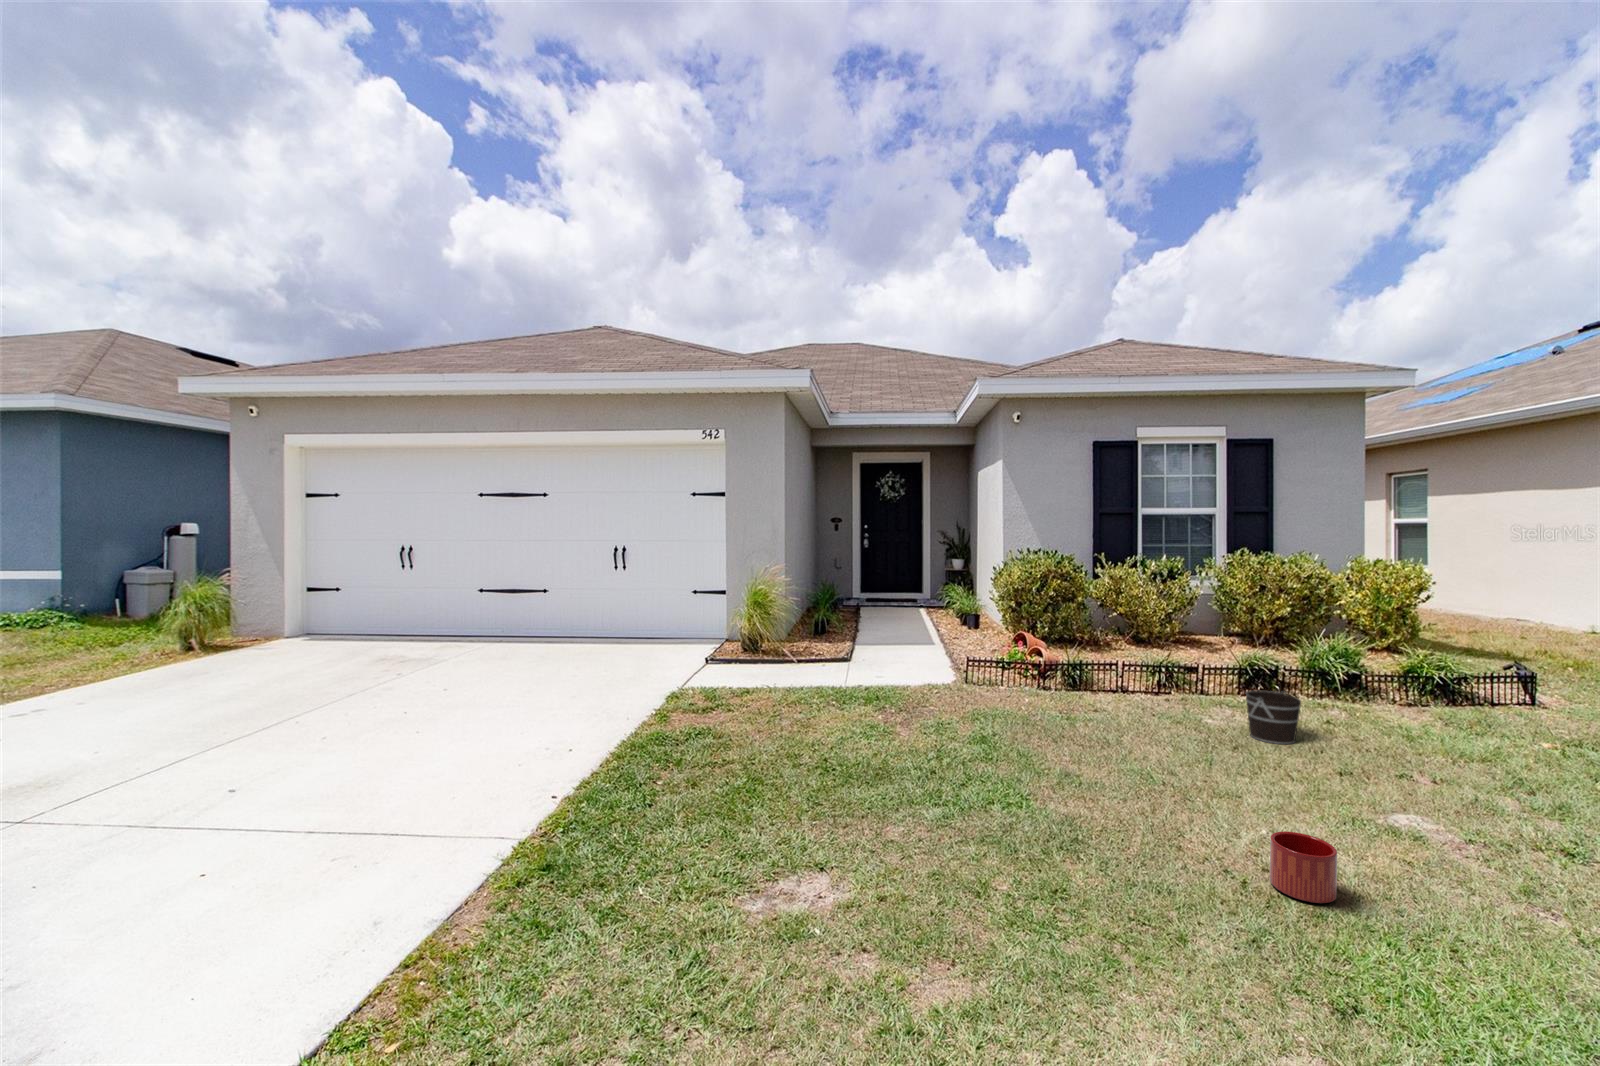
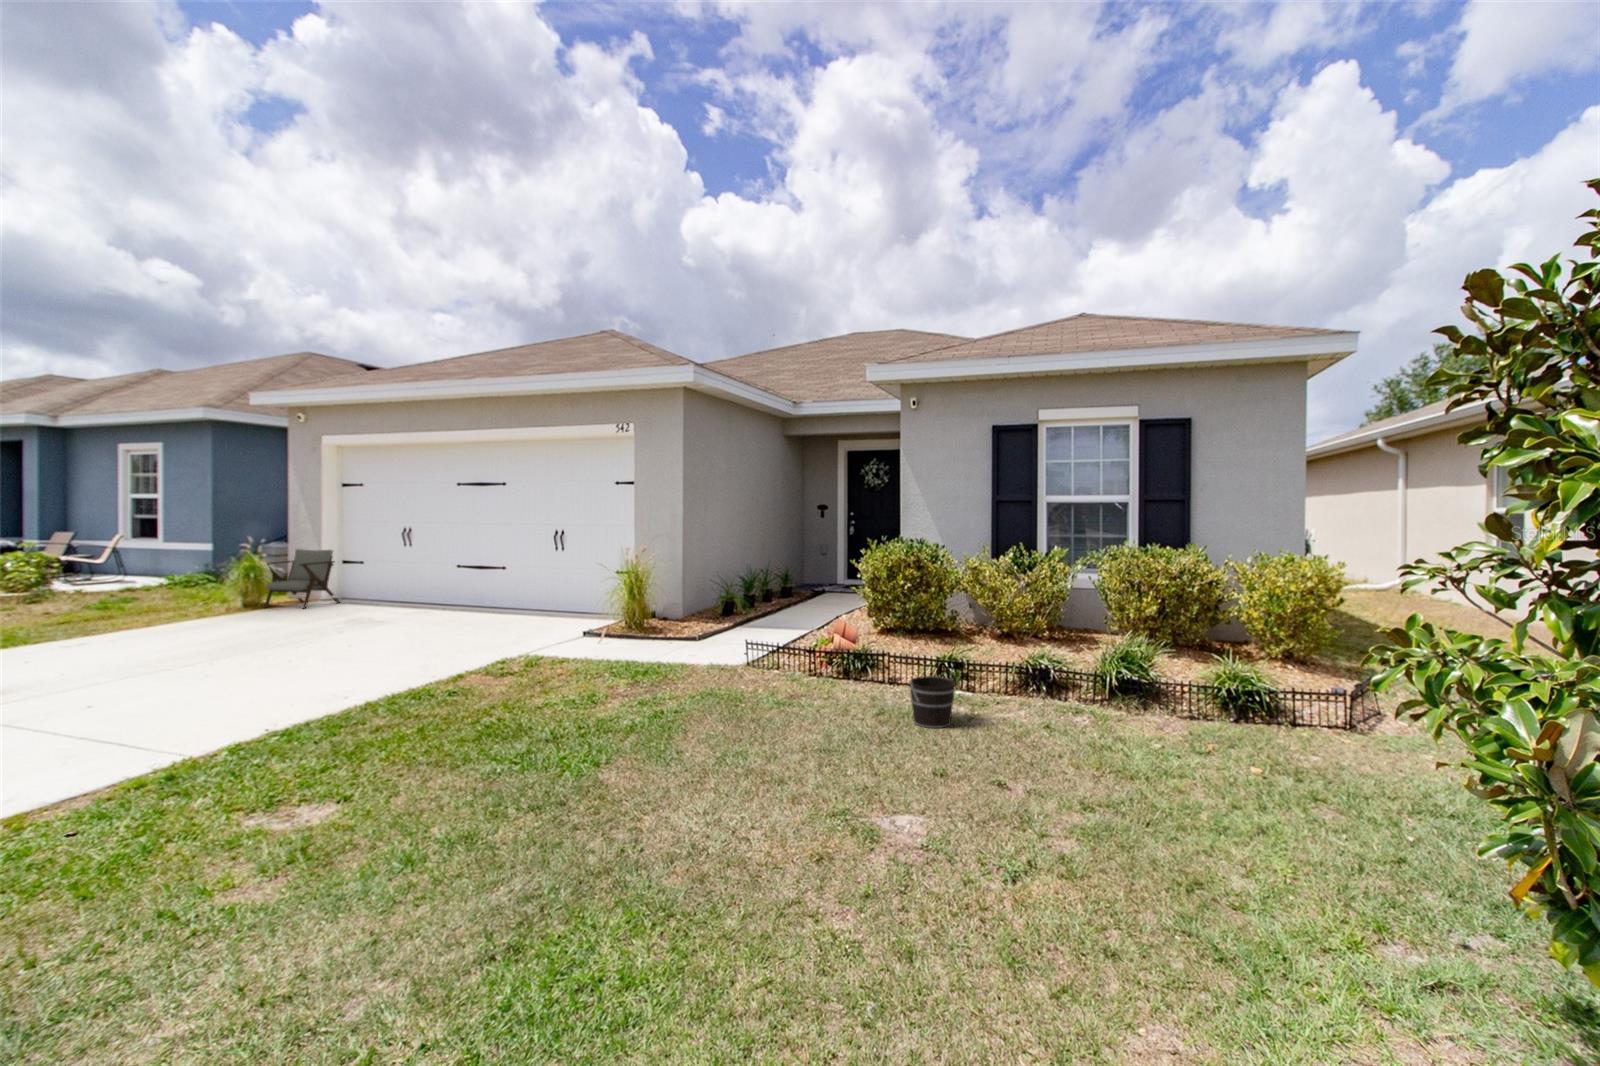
lounge chair: none [201,575,307,653] -> present [264,549,340,609]
planter: present [1270,832,1337,903] -> none [633,768,679,823]

